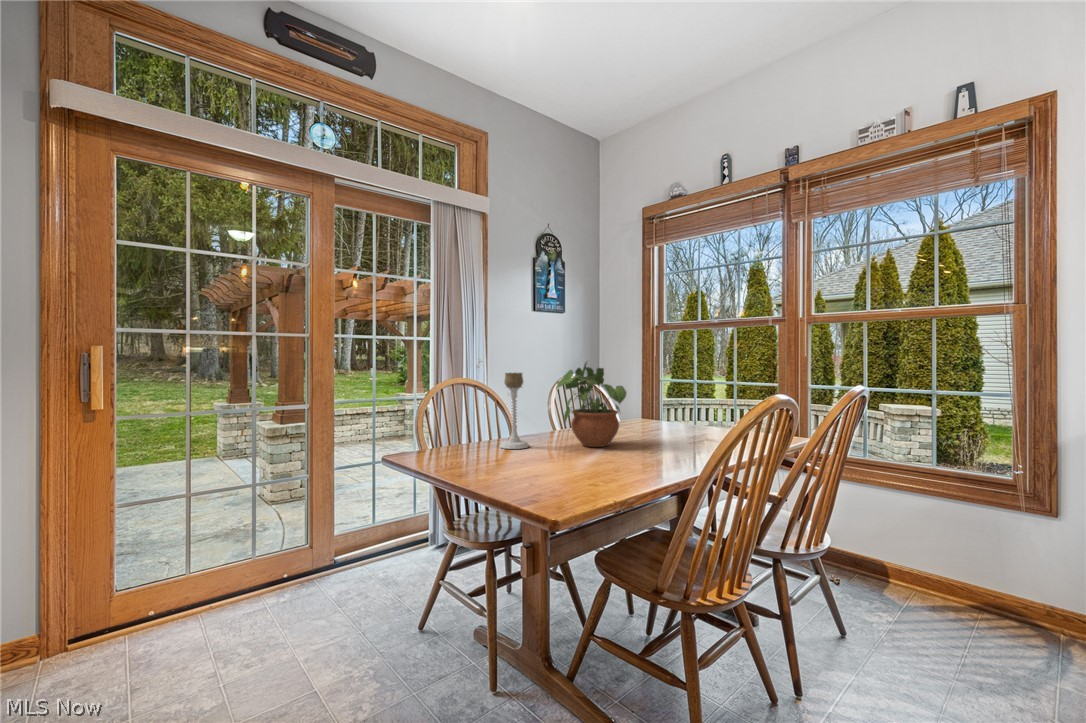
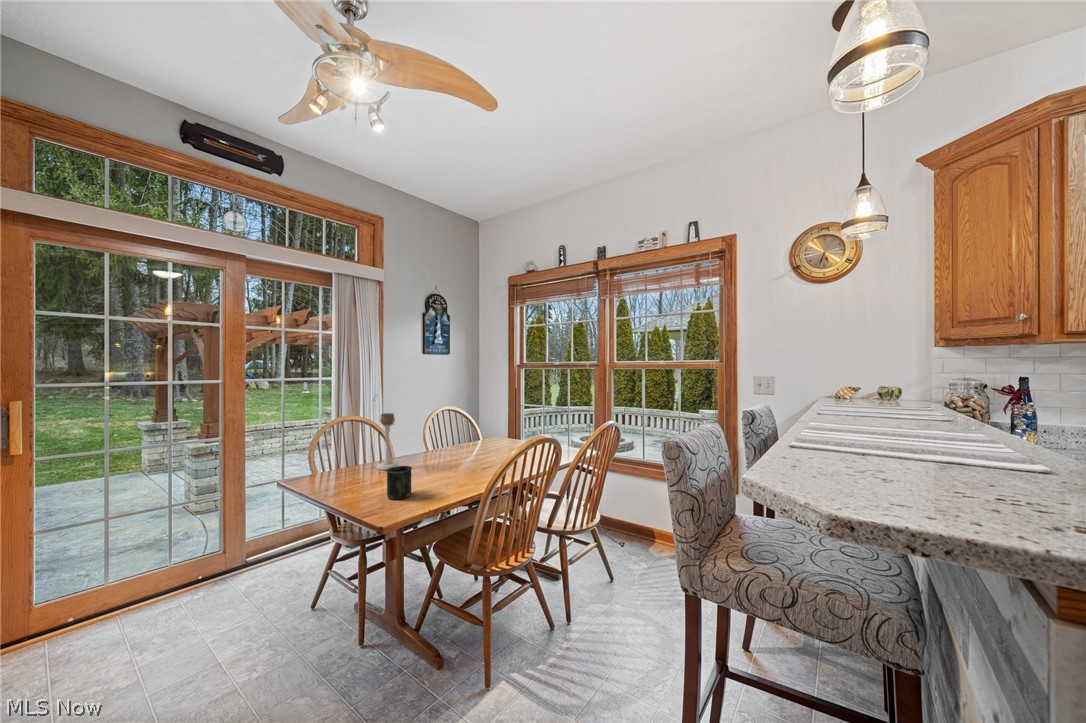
potted plant: present [556,362,627,447] -> none [419,402,469,465]
mug: none [532,437,569,484] -> present [386,466,412,499]

